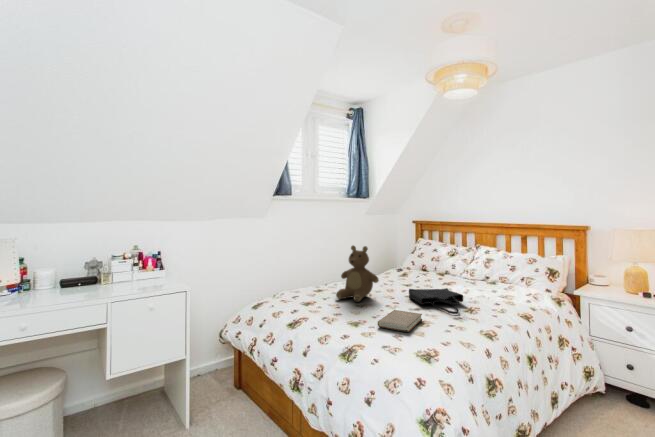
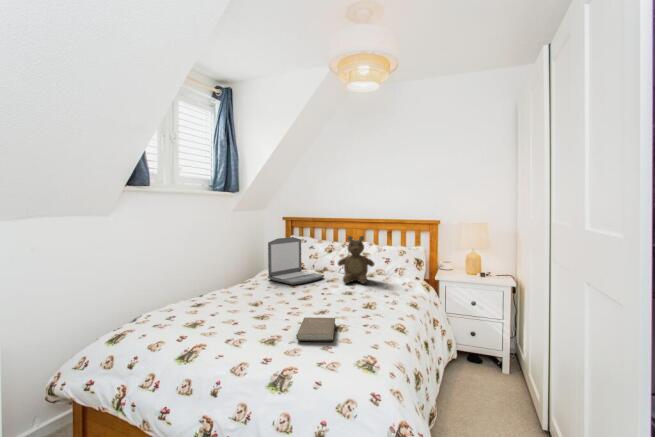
laptop: none [387,240,442,283] -> present [268,237,324,285]
teddy bear: present [336,246,379,302] -> present [338,236,374,284]
tote bag: present [409,288,463,314] -> none [306,286,364,313]

